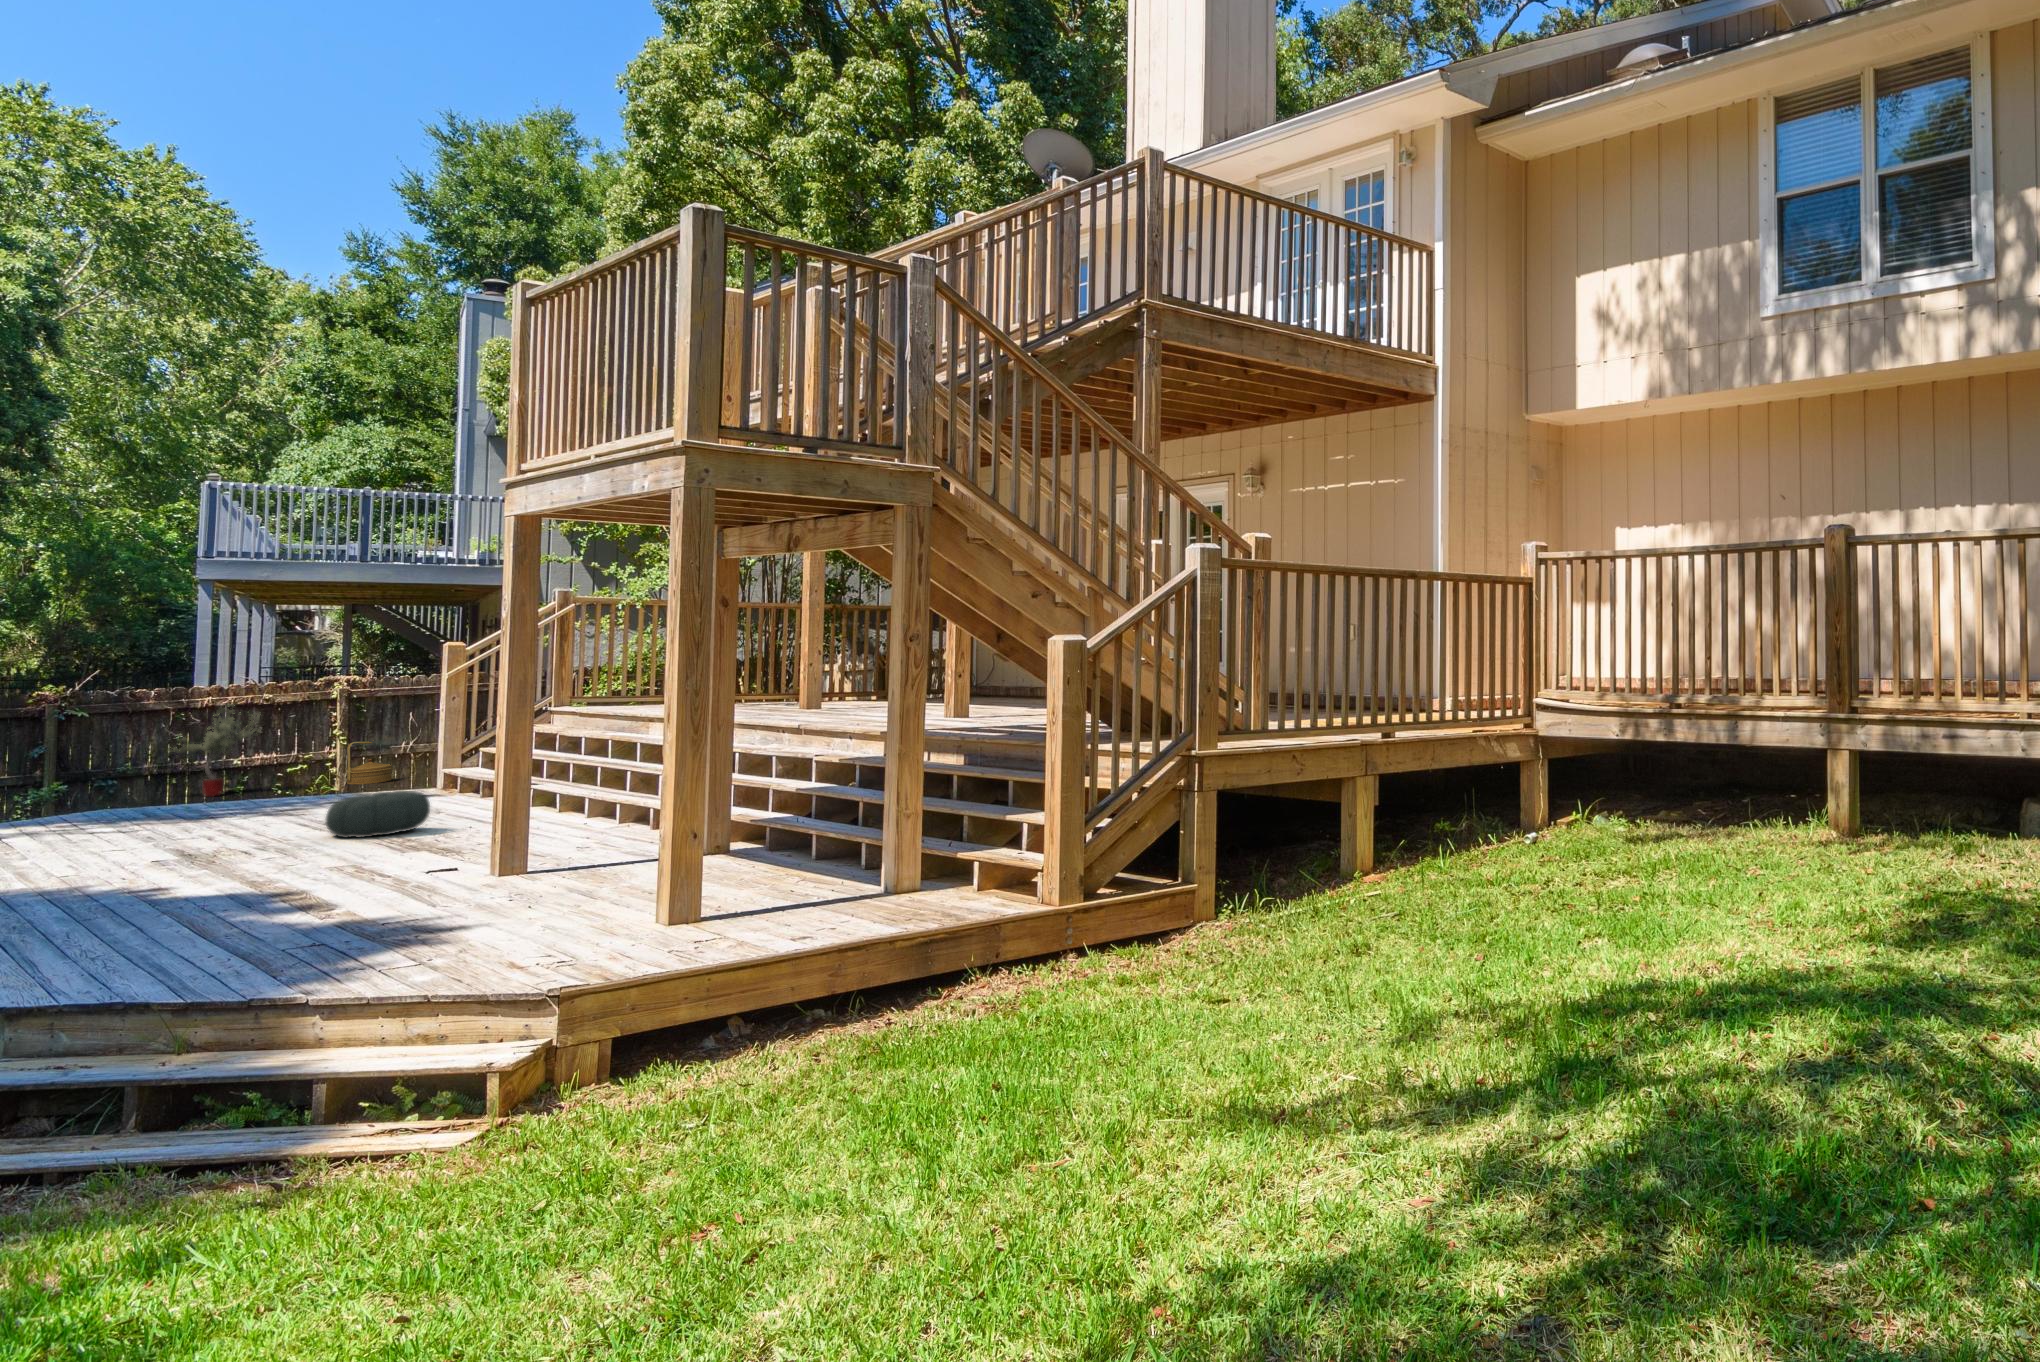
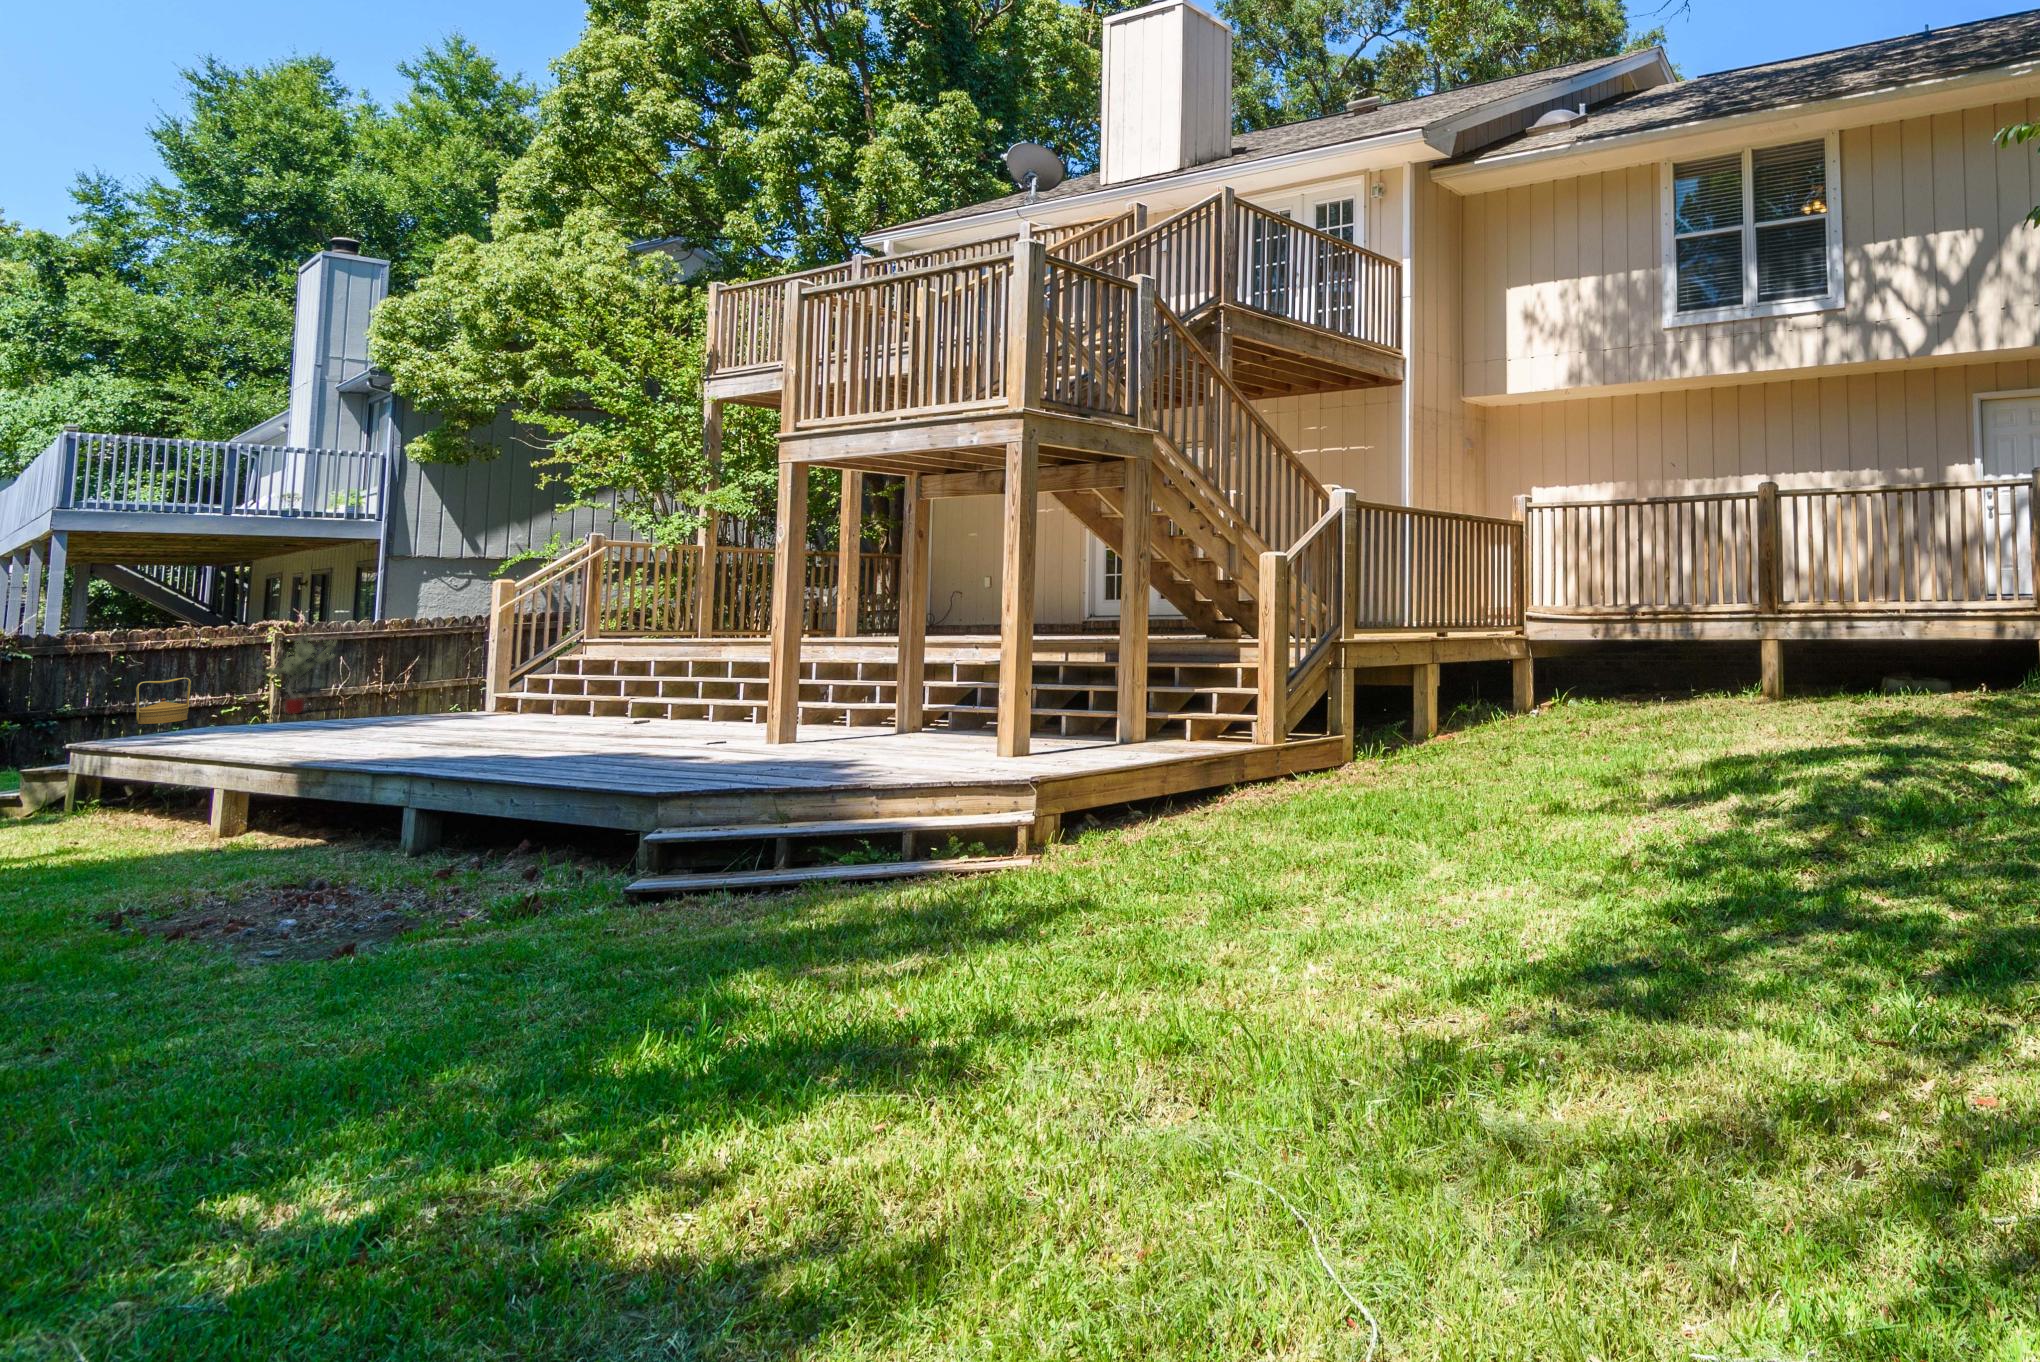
woven basket: present [346,741,393,784] -> present [136,678,191,724]
pouf: present [326,791,430,838] -> none [500,695,585,733]

